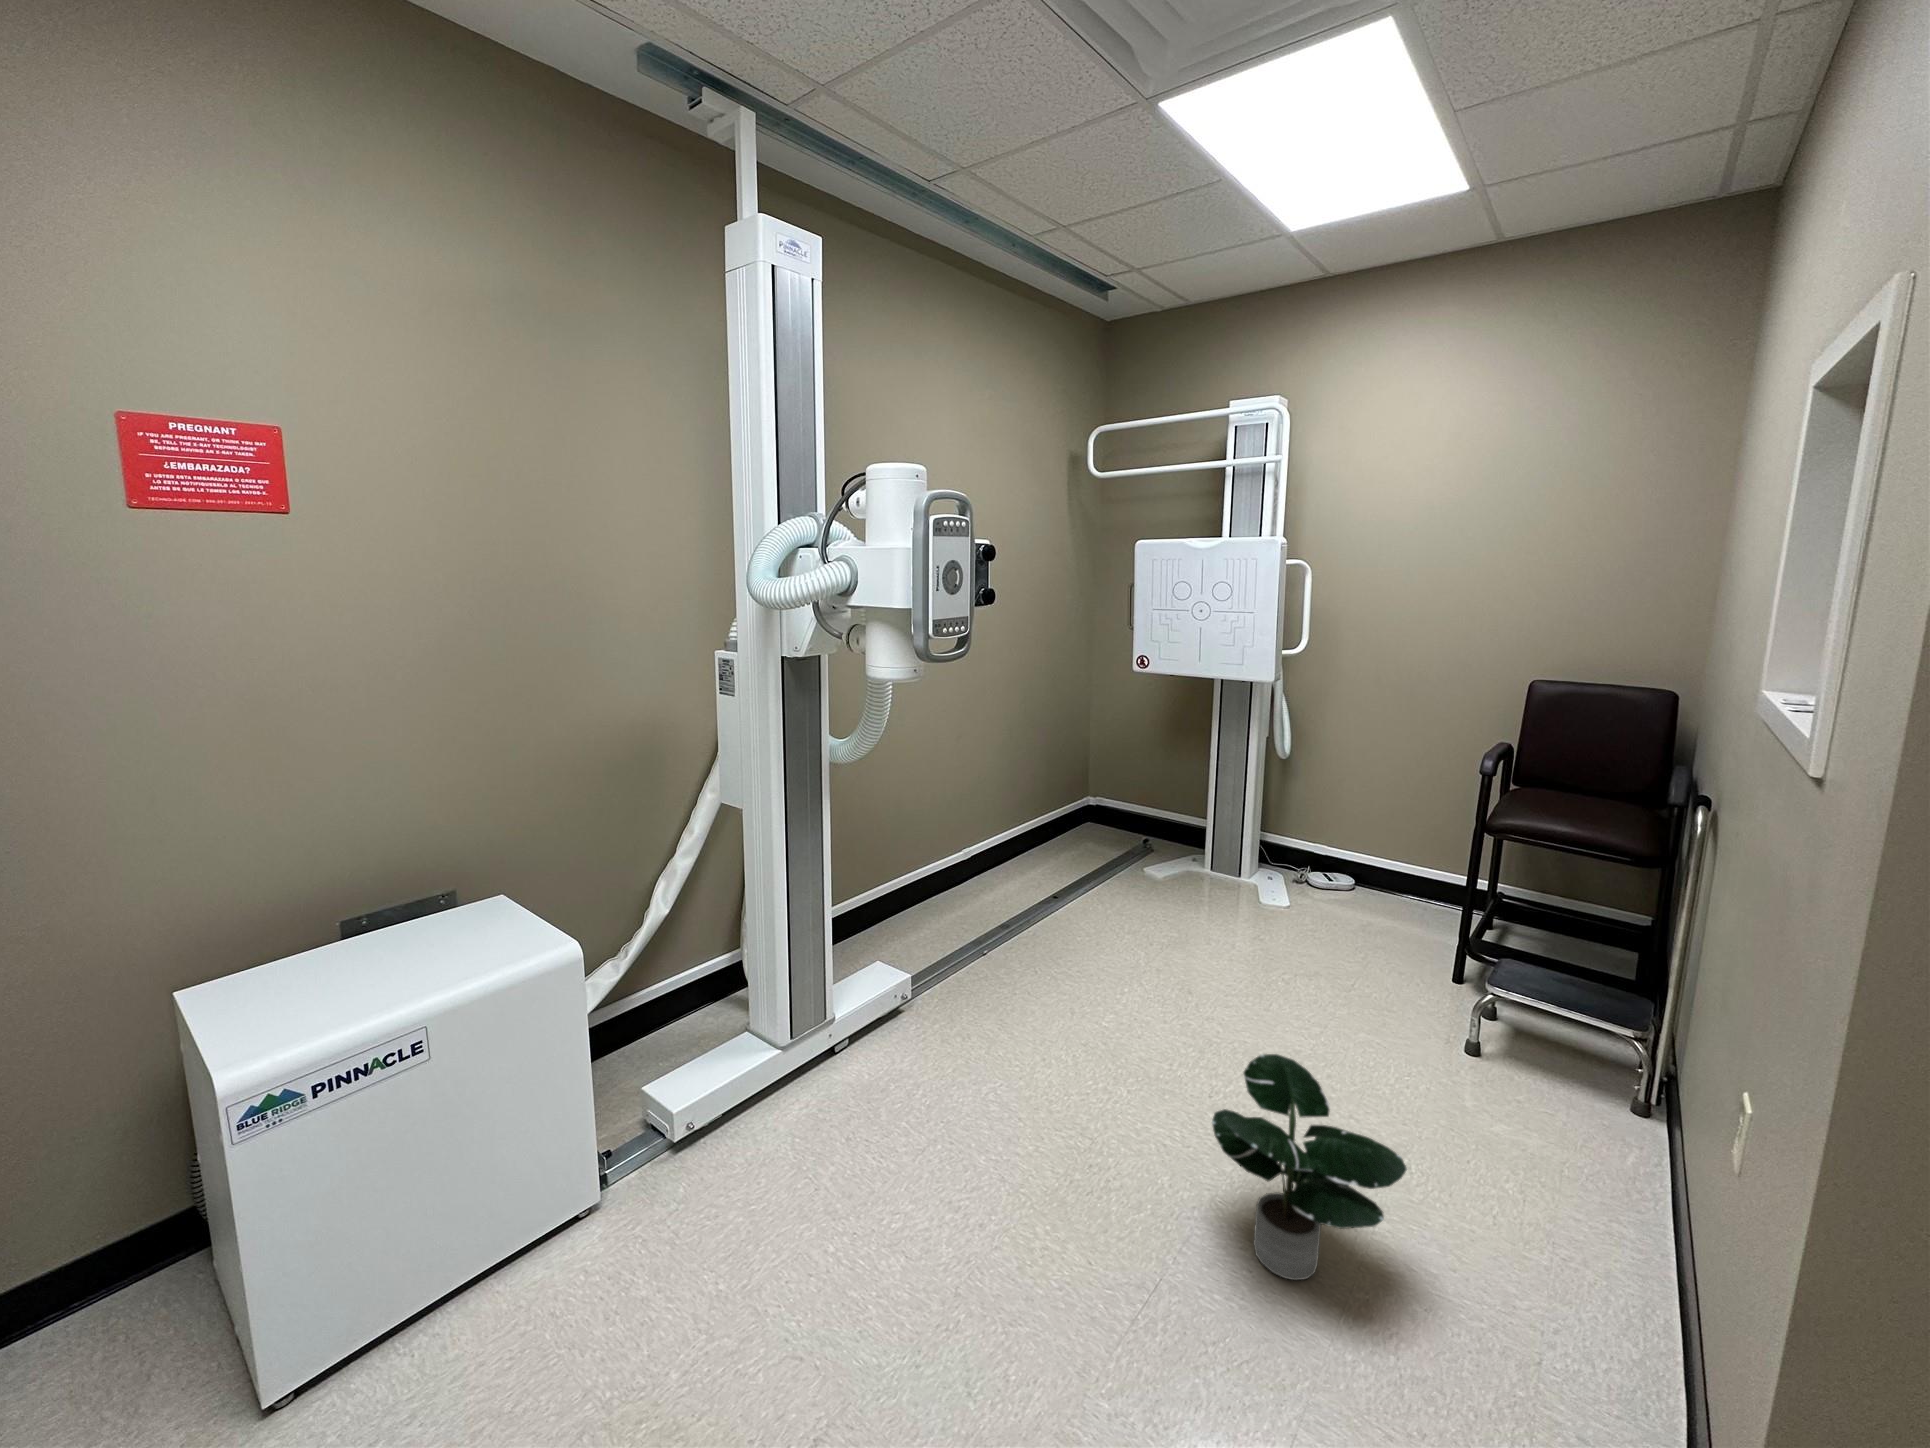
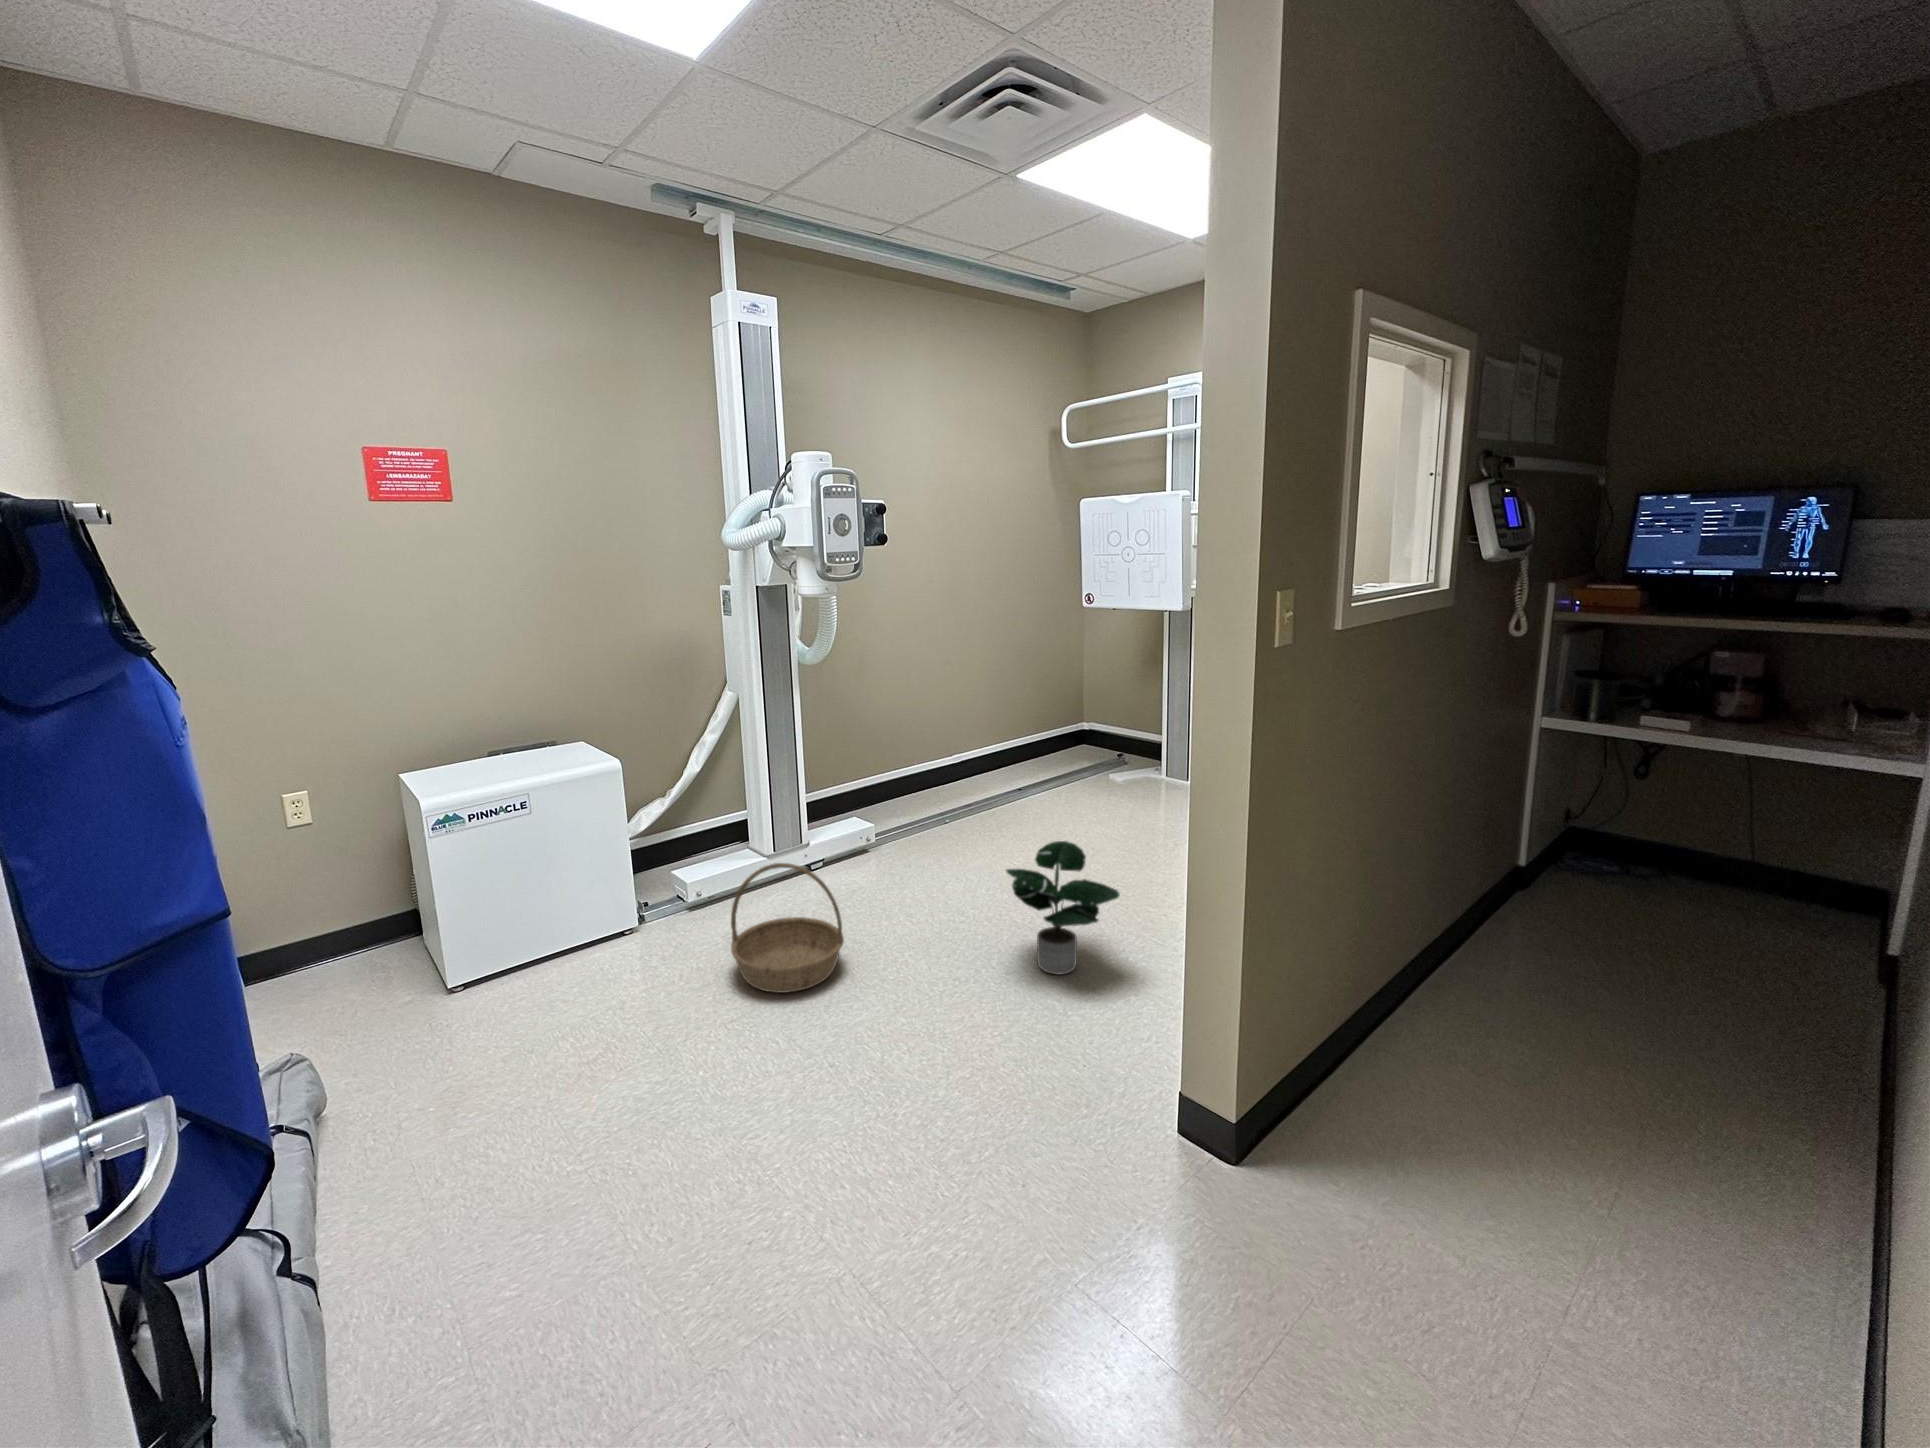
basket: none [782,1131,970,1367] -> present [731,863,844,993]

